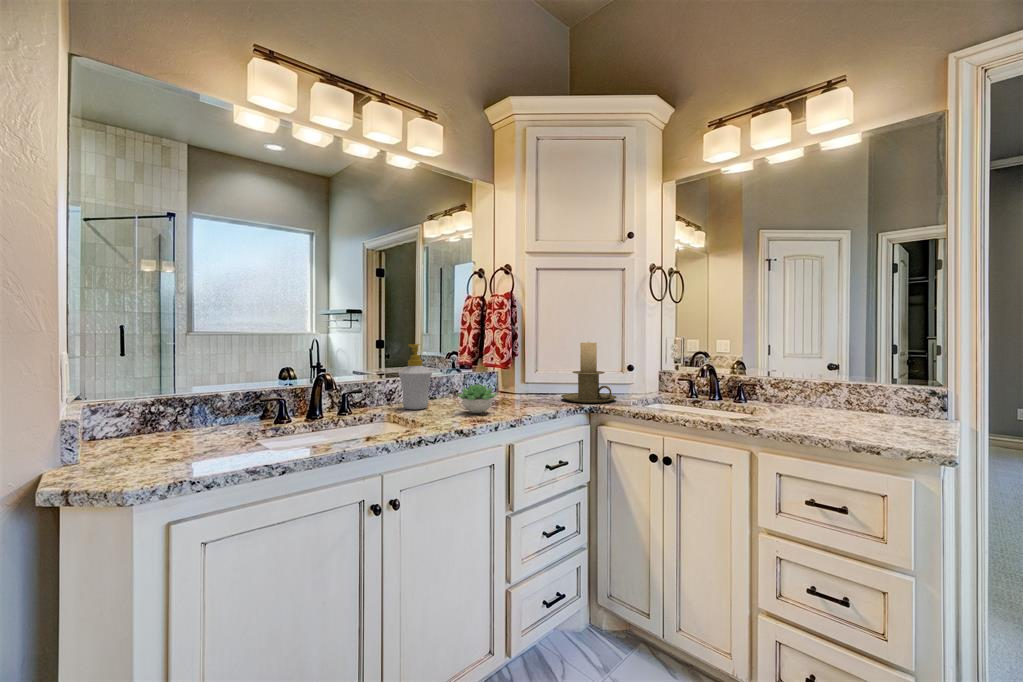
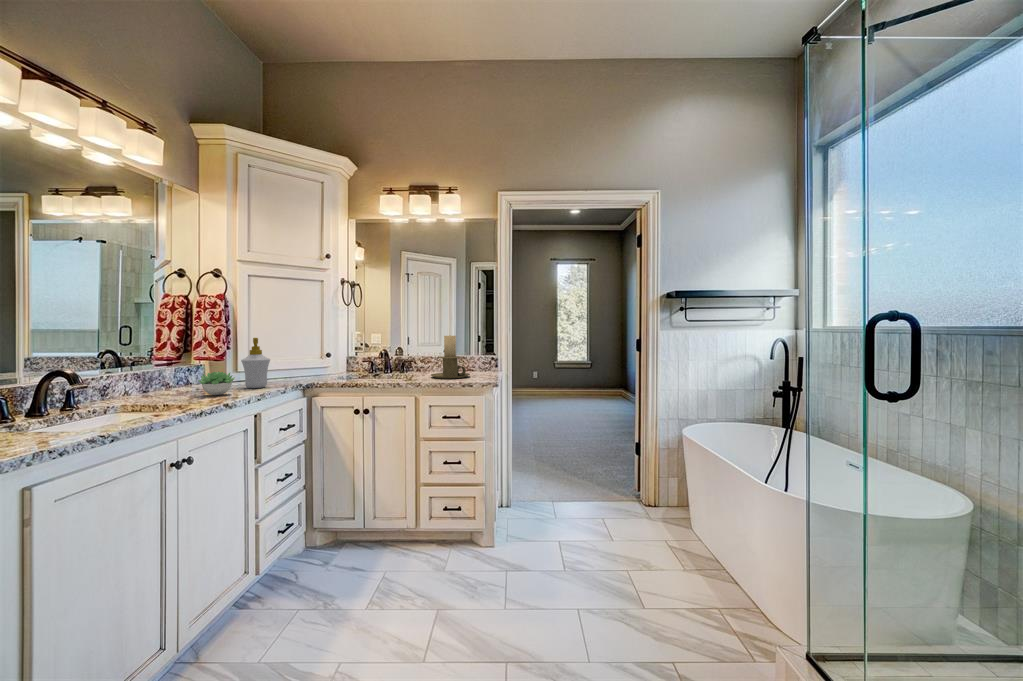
candle holder: present [561,342,616,403] -> present [431,335,470,379]
soap bottle: present [398,344,432,410] -> present [241,338,270,388]

